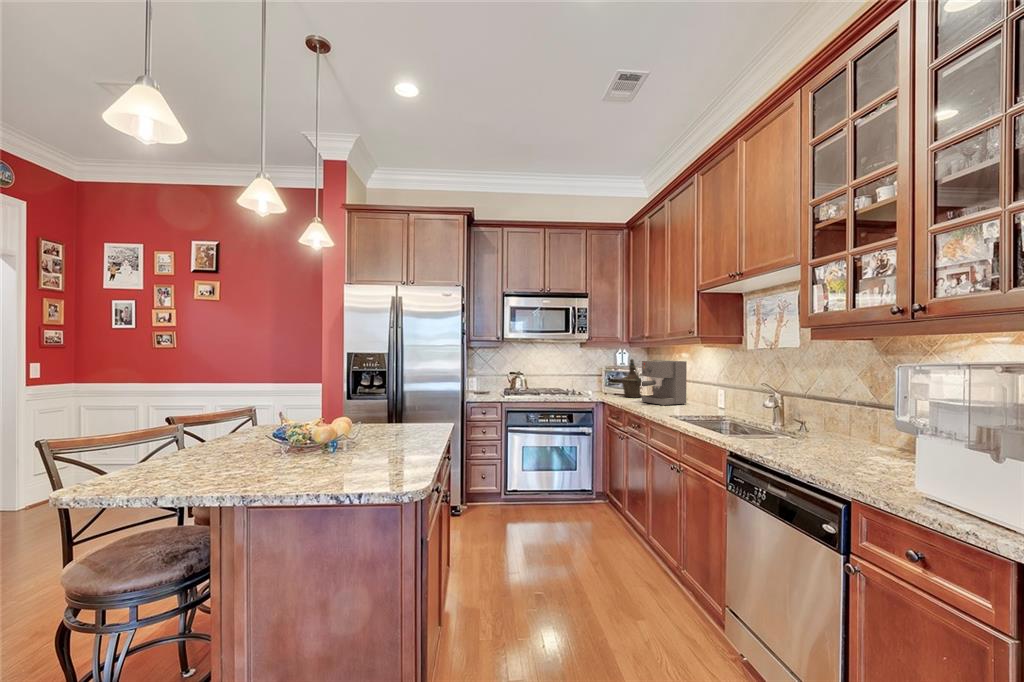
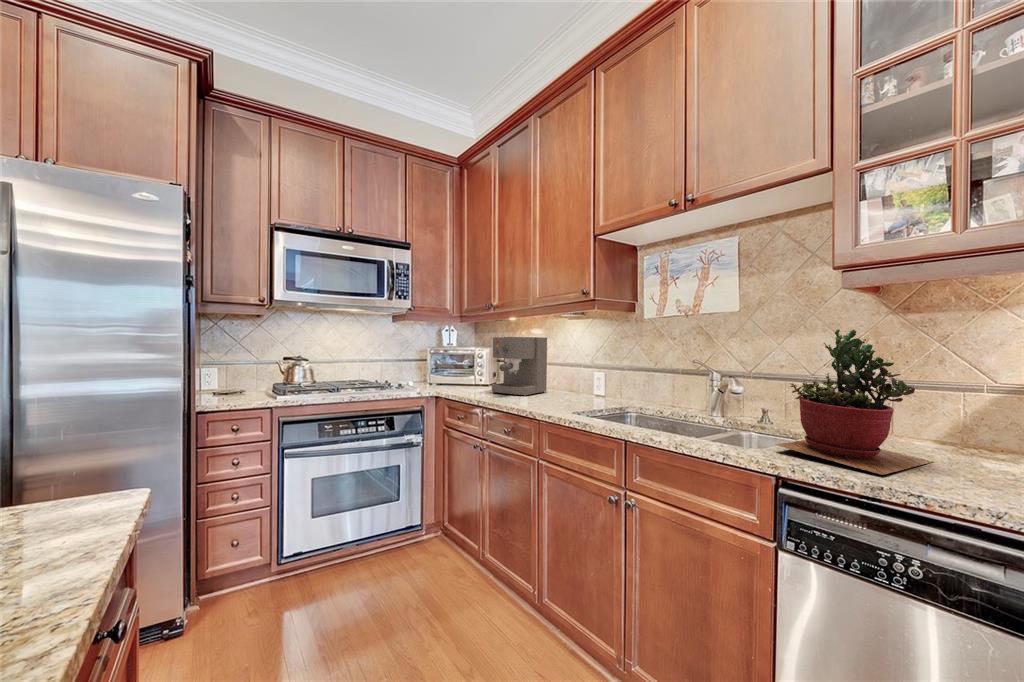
bottle: present [622,359,641,398] -> none [456,337,483,387]
succulent plant: none [758,368,865,458] -> present [774,329,933,475]

